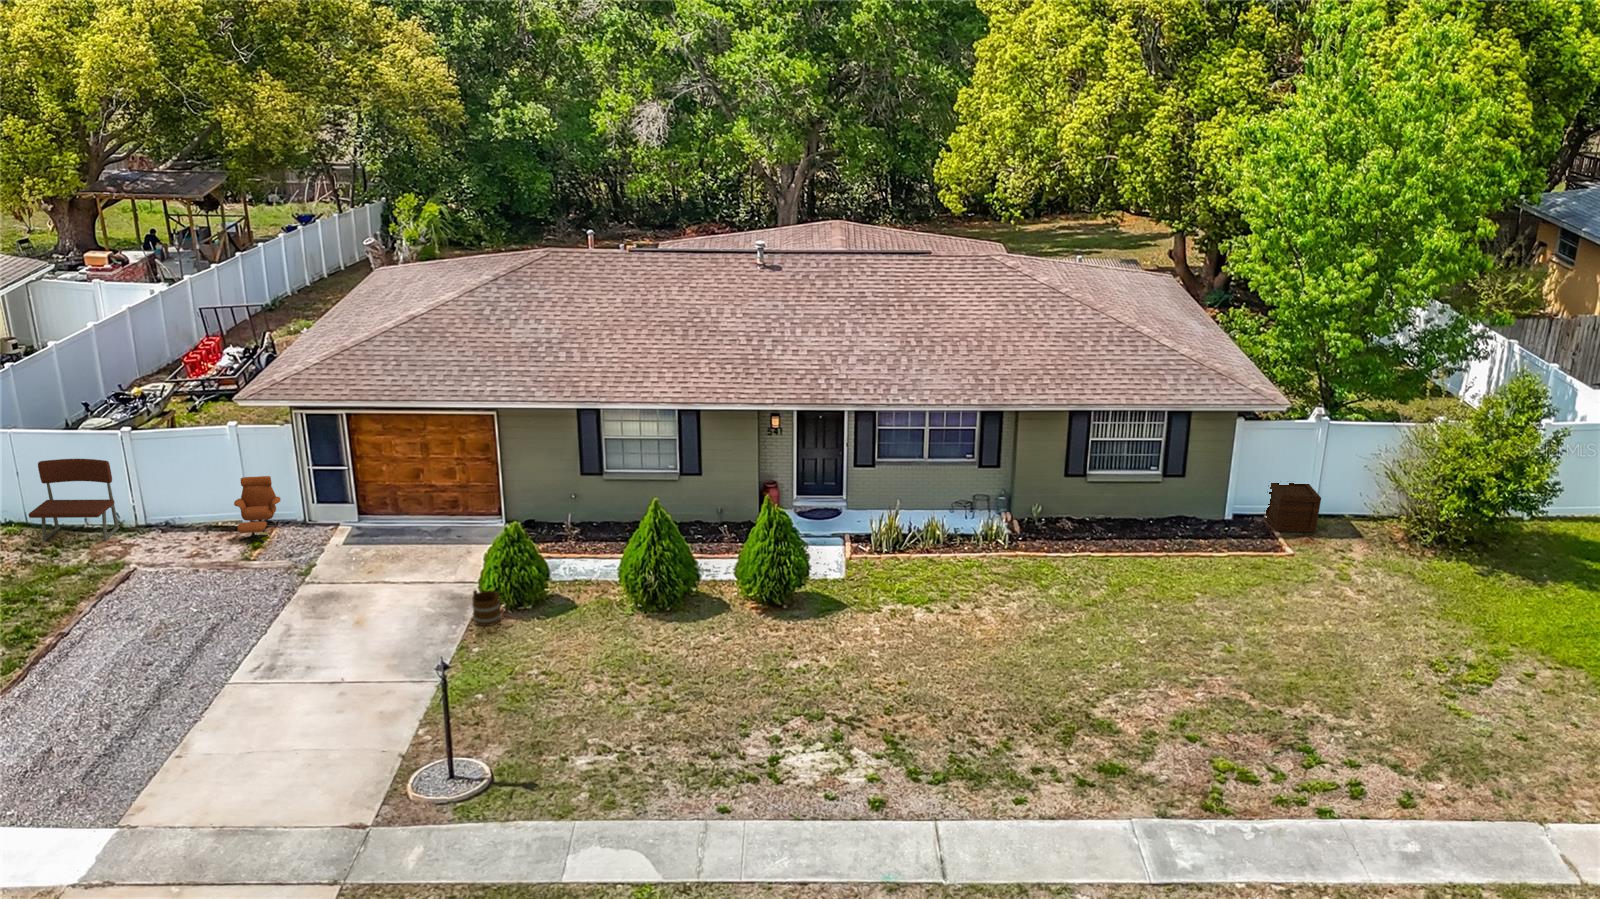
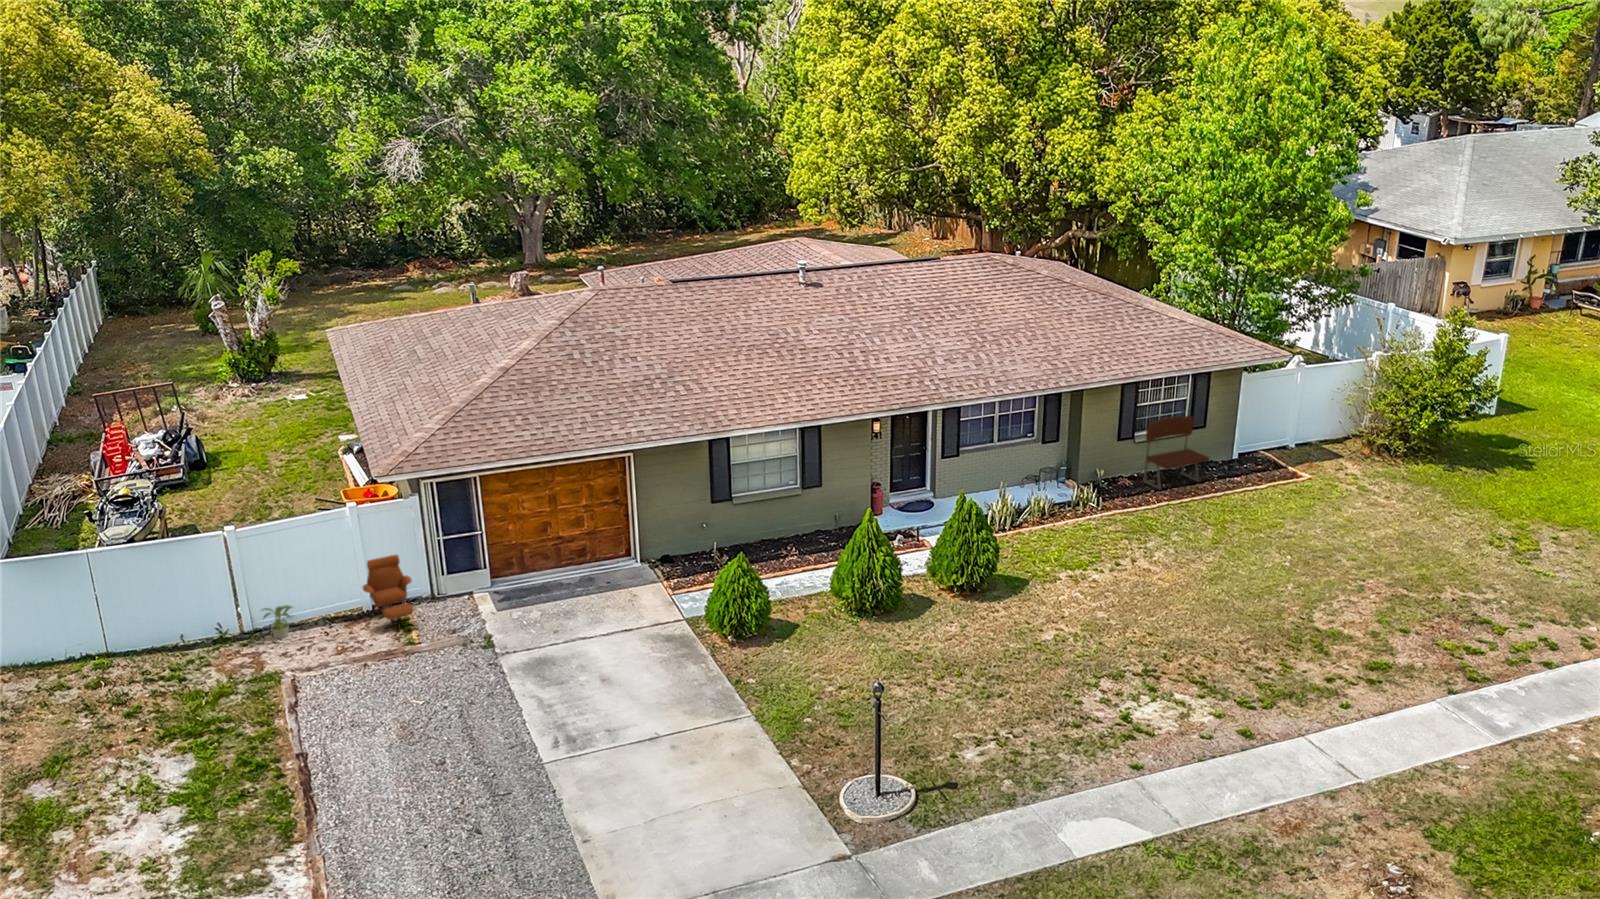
bench: present [29,459,120,541] -> present [1143,416,1210,490]
wooden crate: present [1266,483,1321,533] -> none [1254,420,1307,464]
potted plant: none [140,505,177,533] -> present [263,605,292,638]
bucket: present [472,590,501,626] -> none [723,624,750,660]

